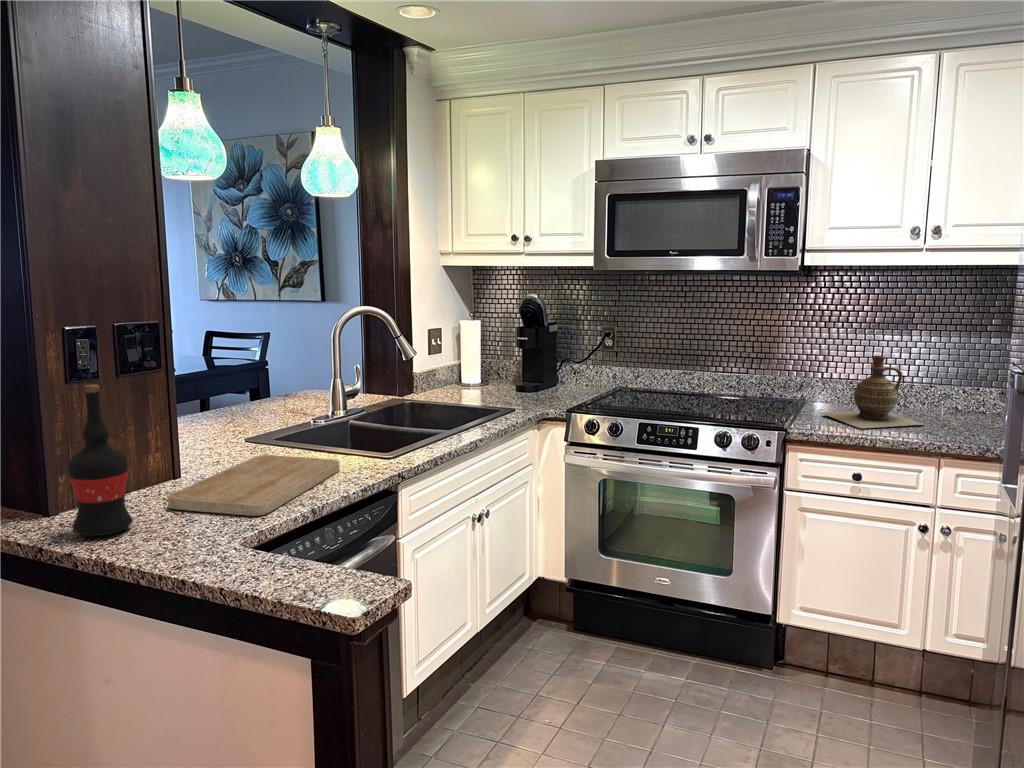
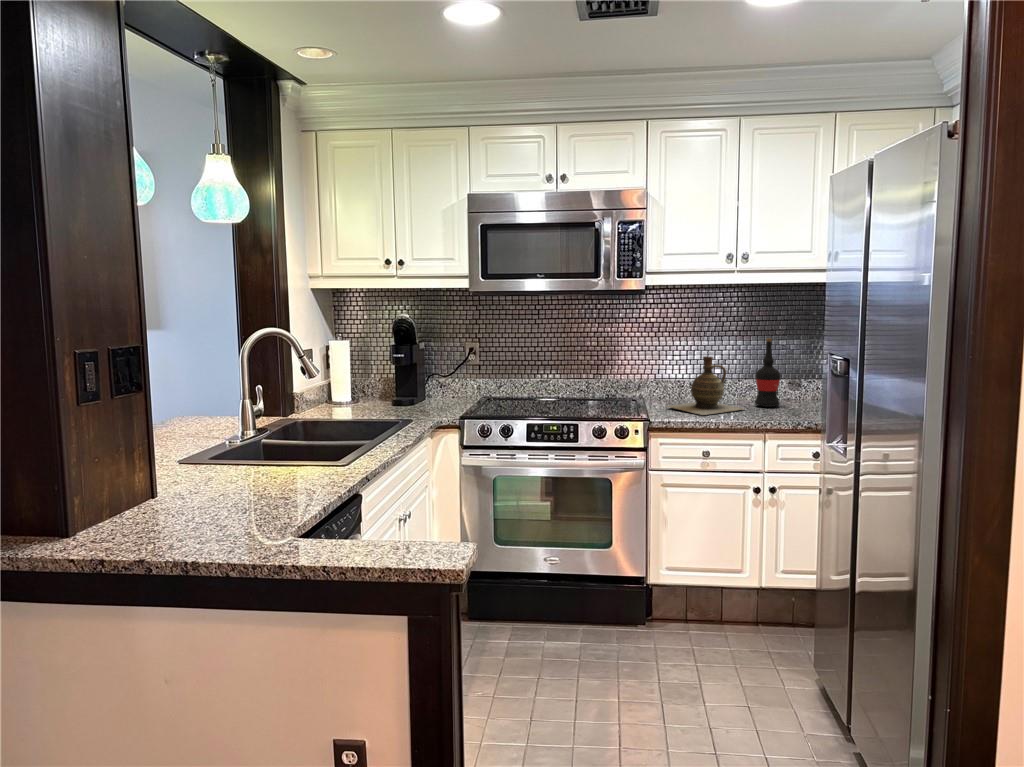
wine bottle: present [67,384,133,536] -> present [755,338,781,407]
cutting board: present [168,455,340,516] -> none [185,469,312,520]

